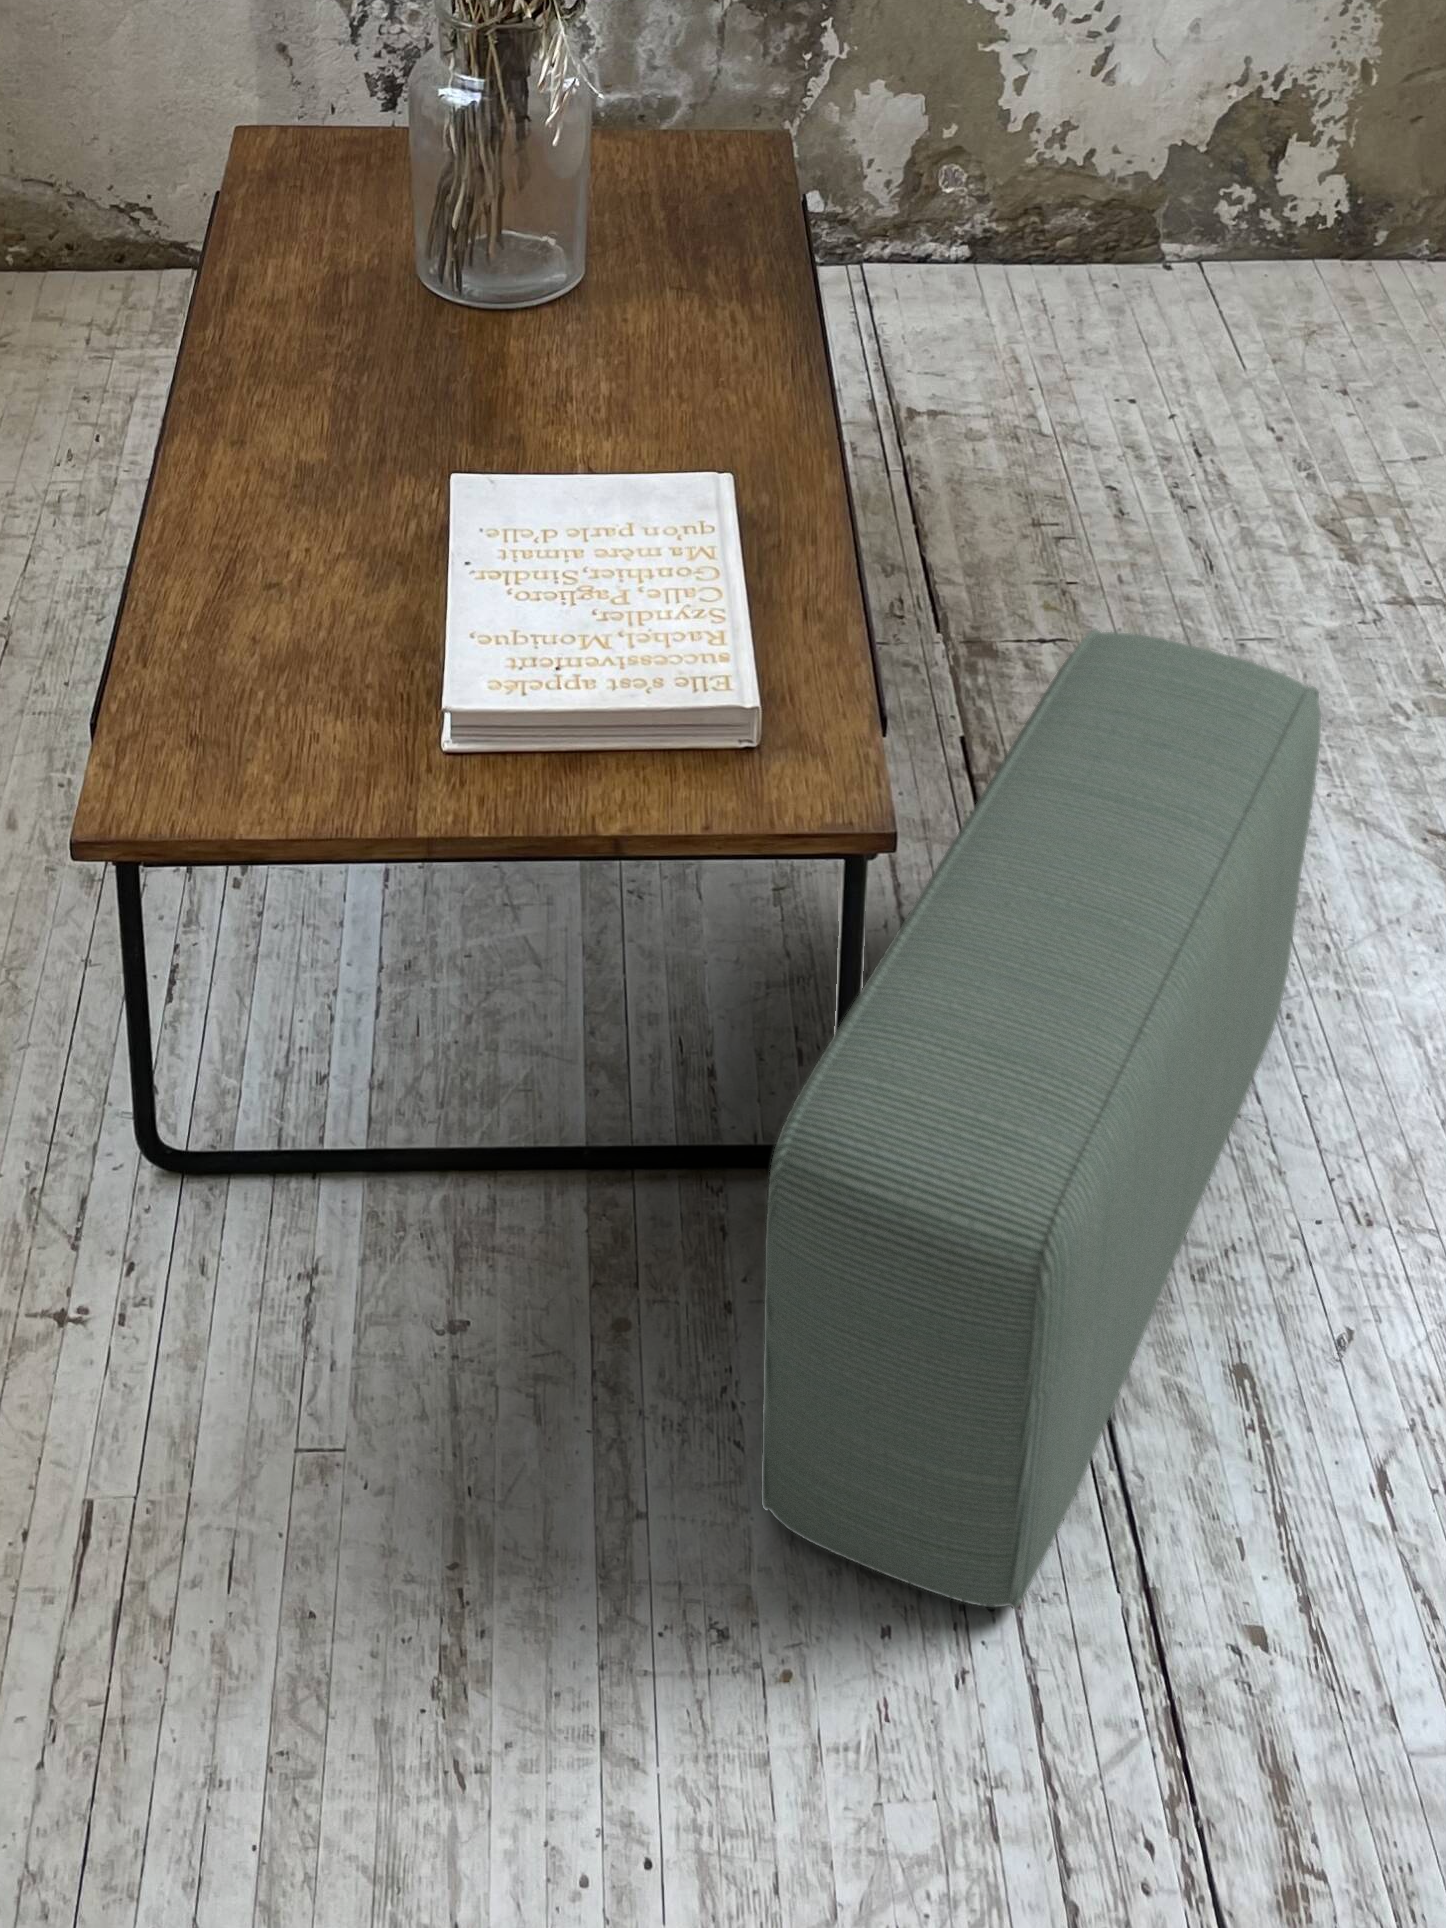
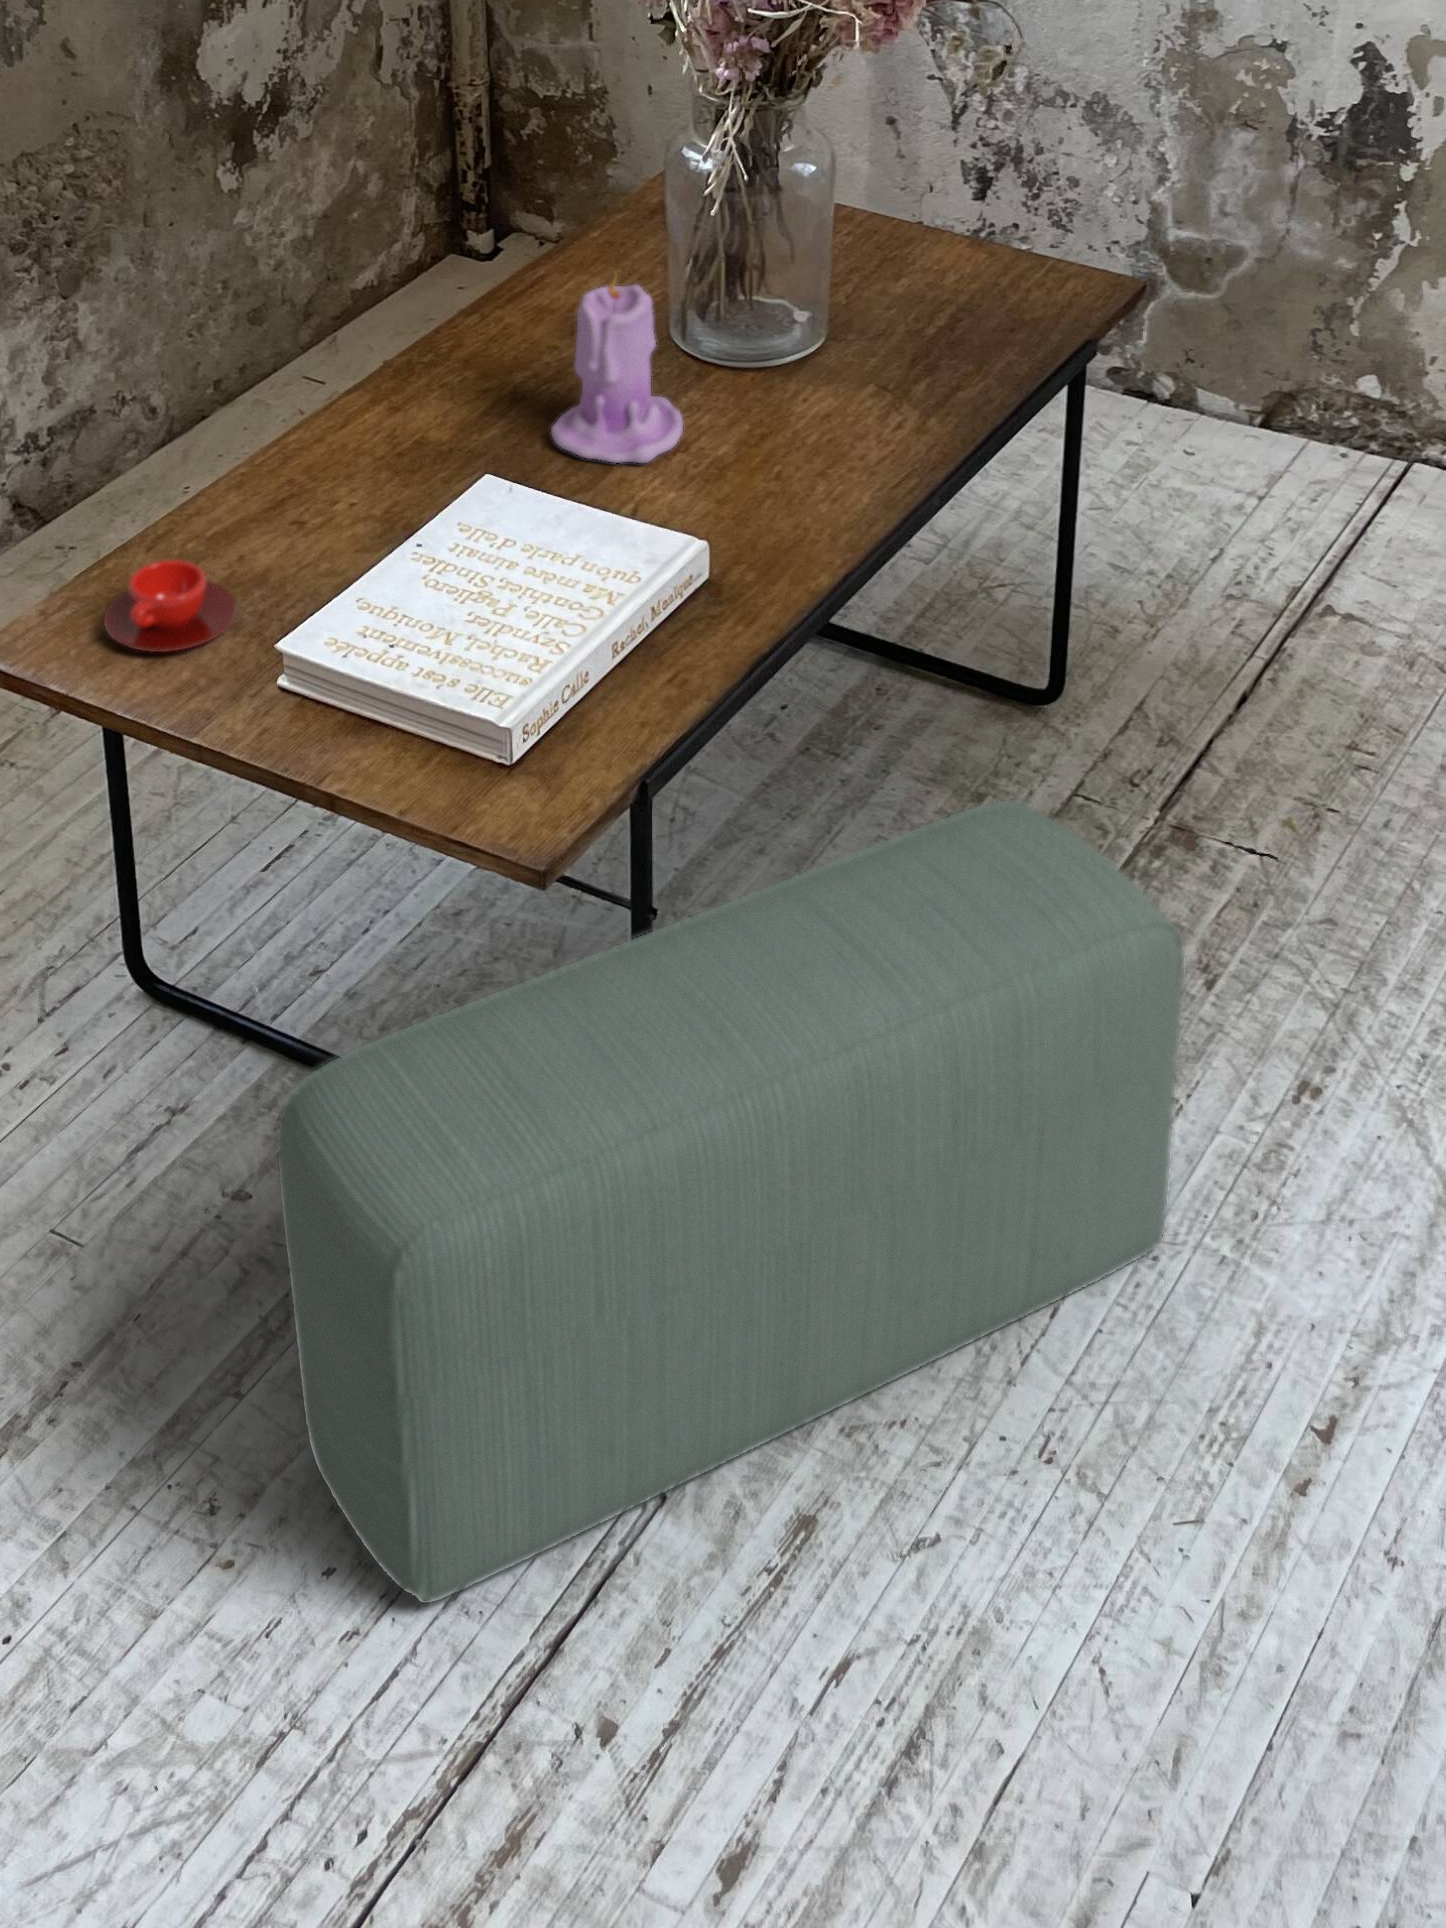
candle: none [433,226,574,432] -> present [551,278,683,463]
teacup: none [193,658,348,771] -> present [104,560,237,652]

